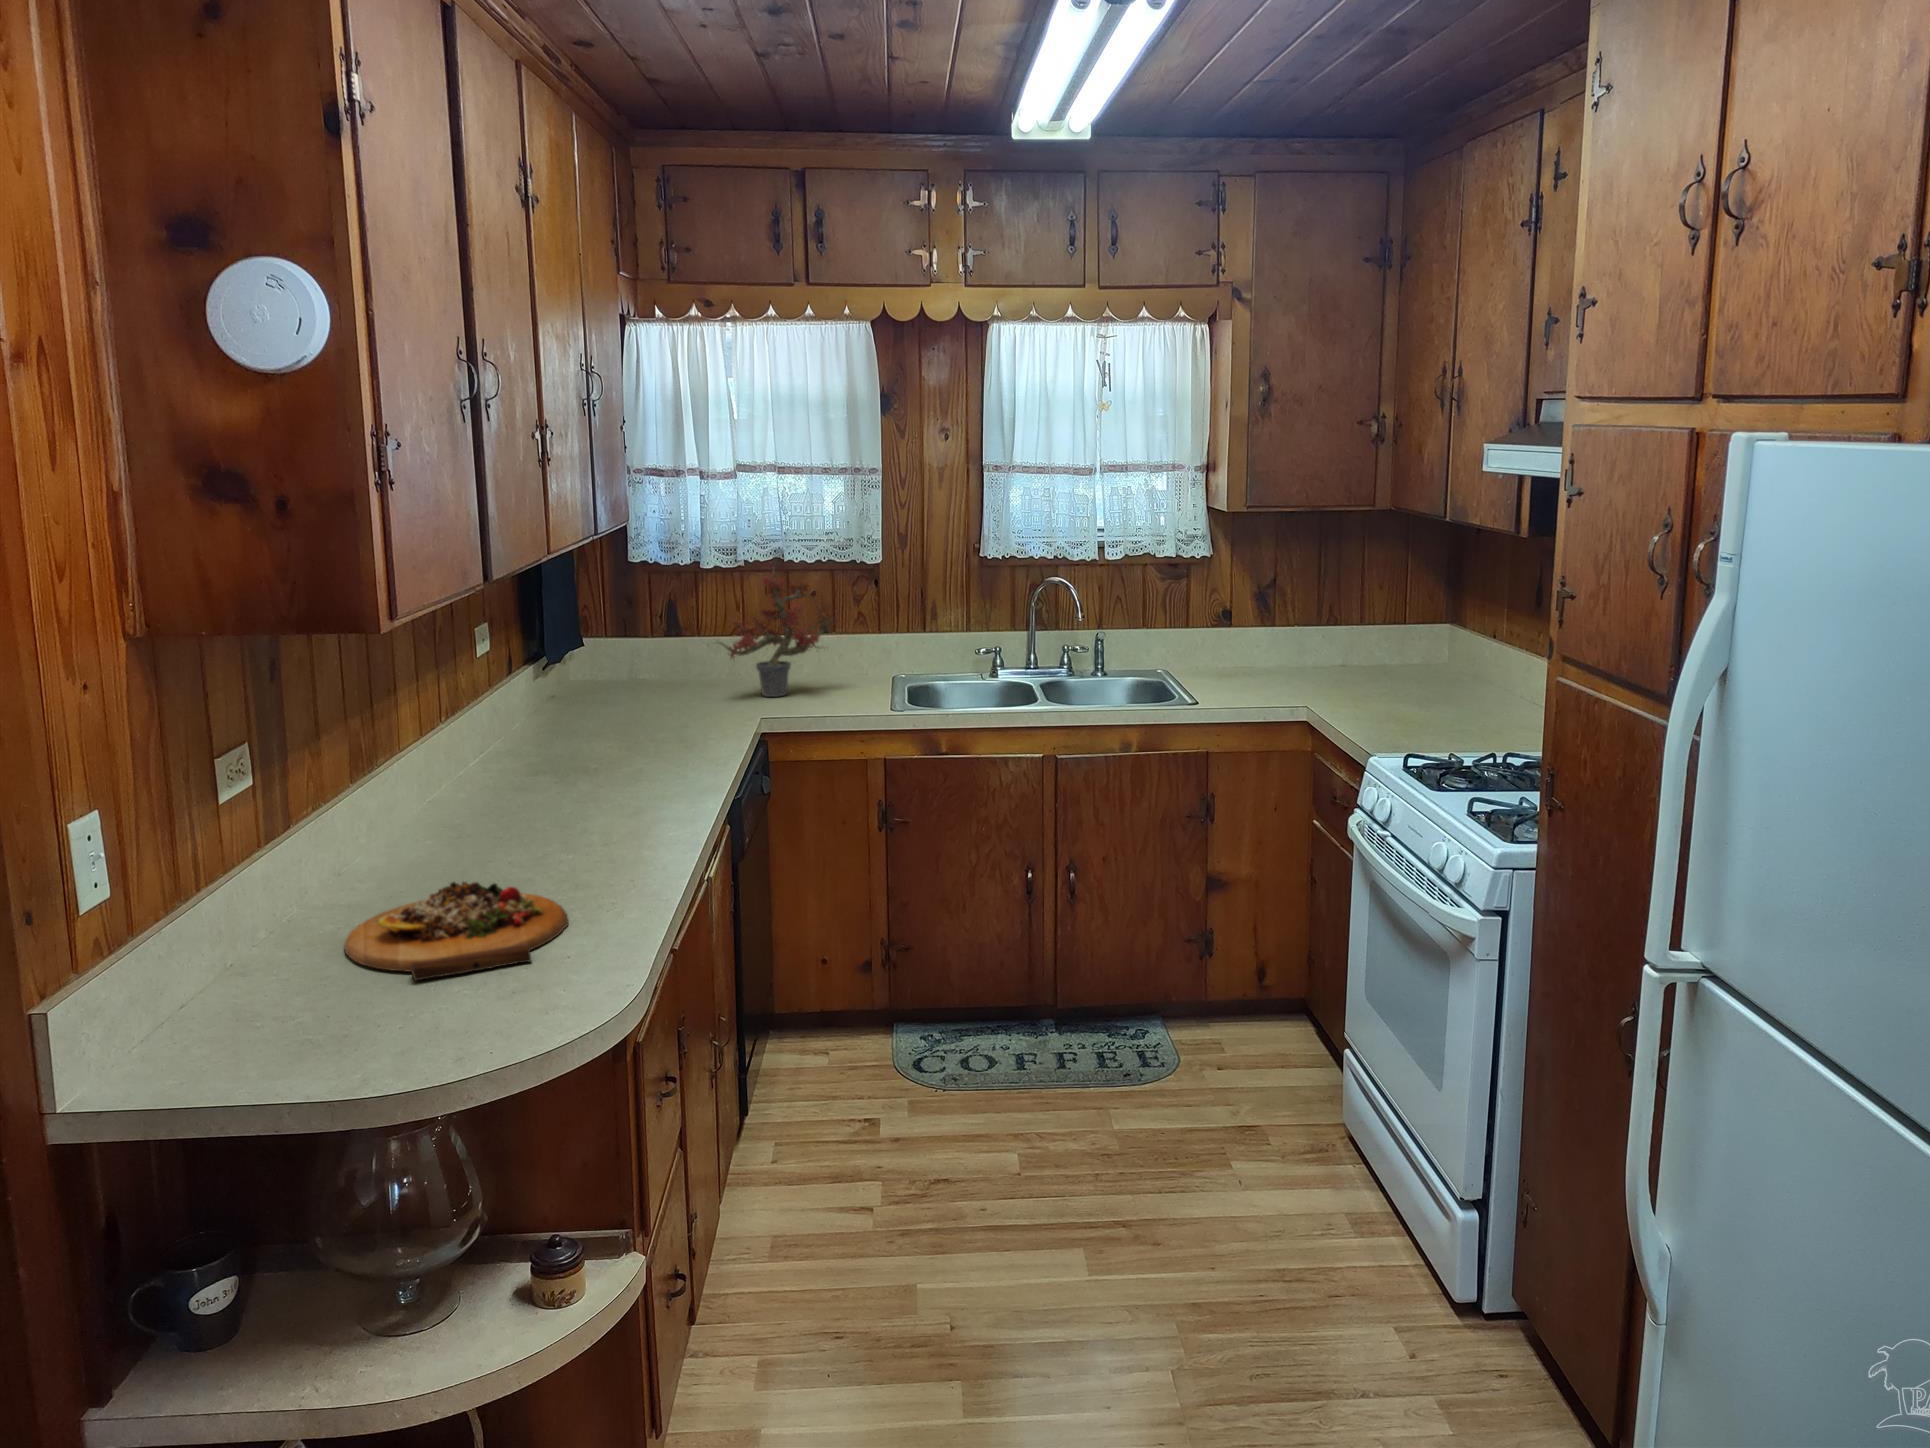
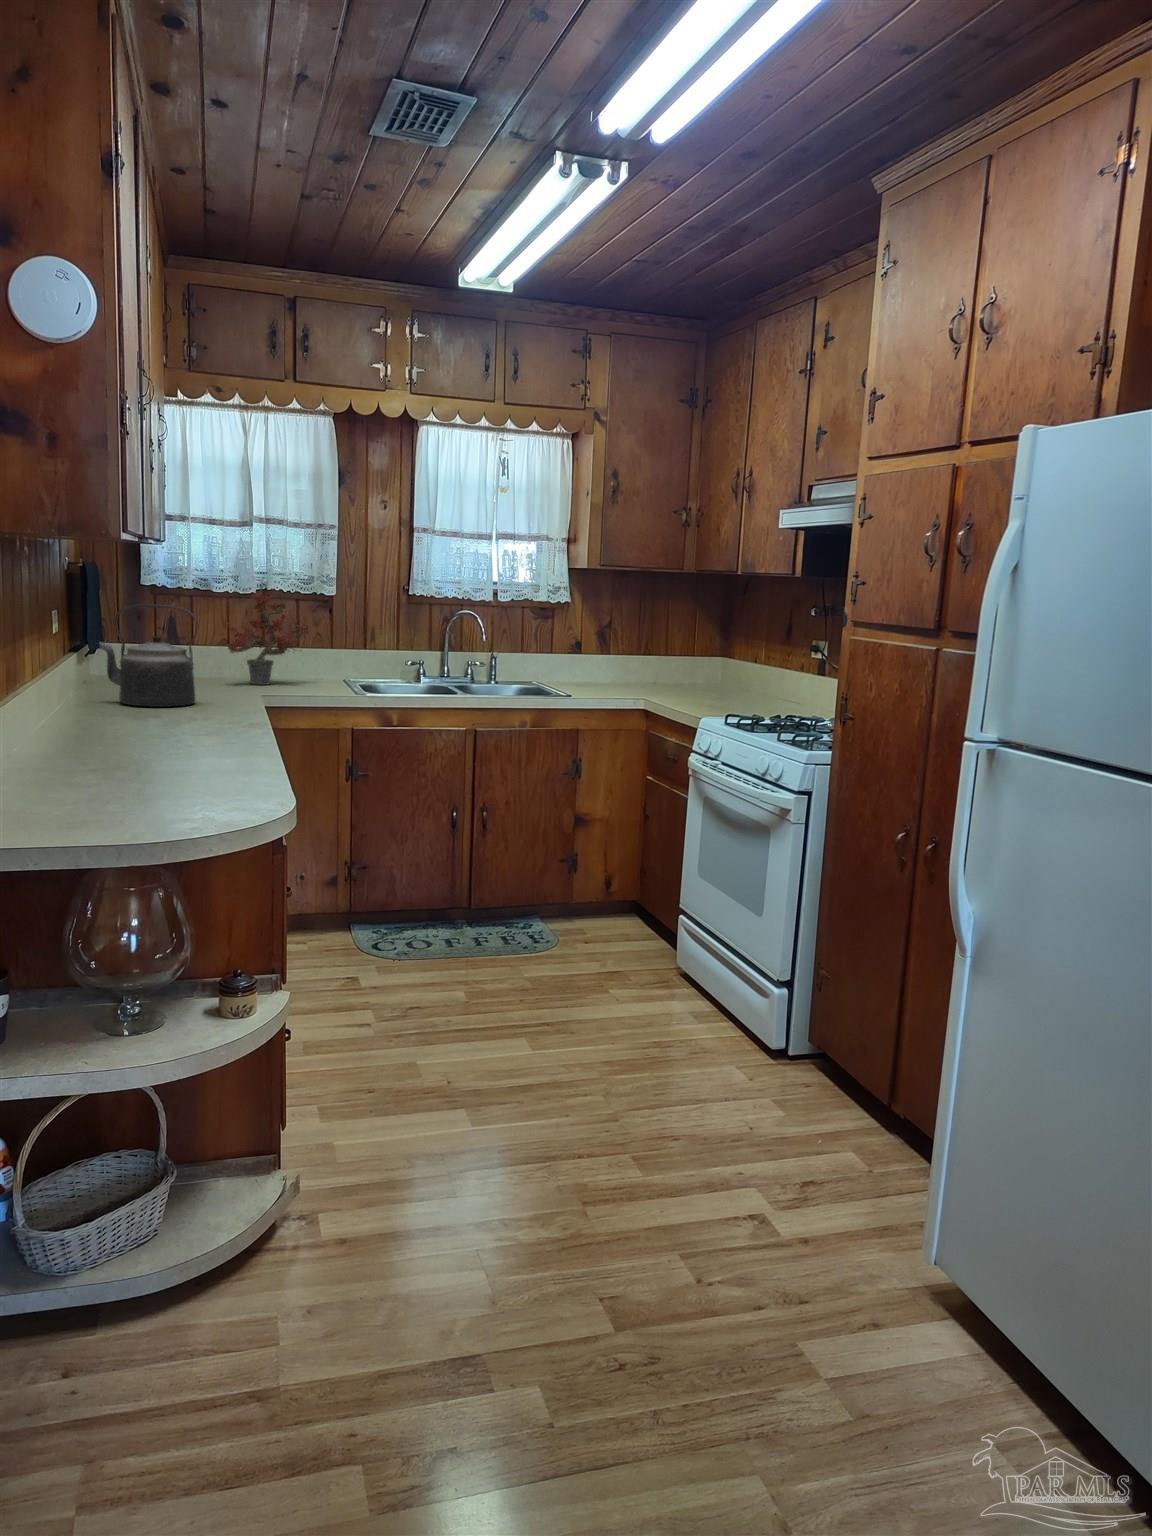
kettle: none [539,621,660,758] -> present [99,604,199,707]
cutting board: present [344,882,568,981] -> none [42,739,212,792]

